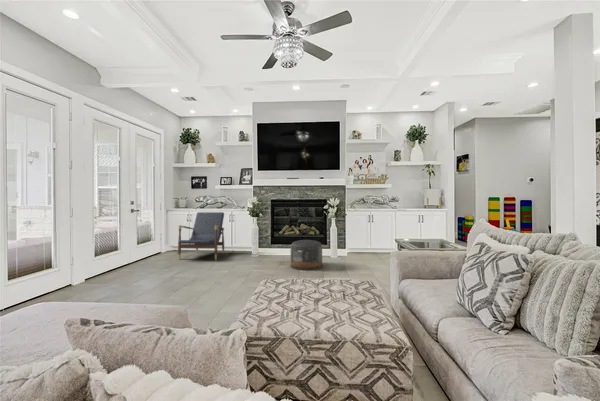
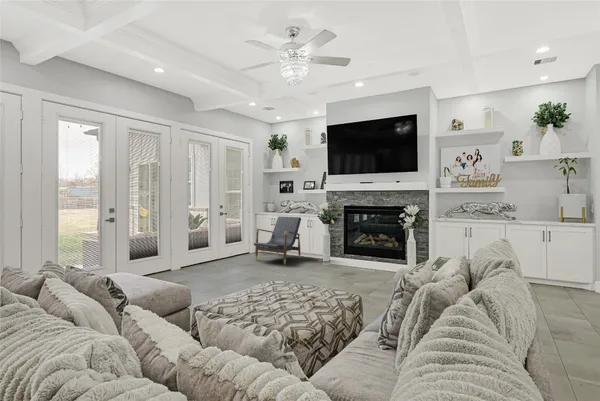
pouf: present [290,240,322,270] -> none [344,253,381,288]

